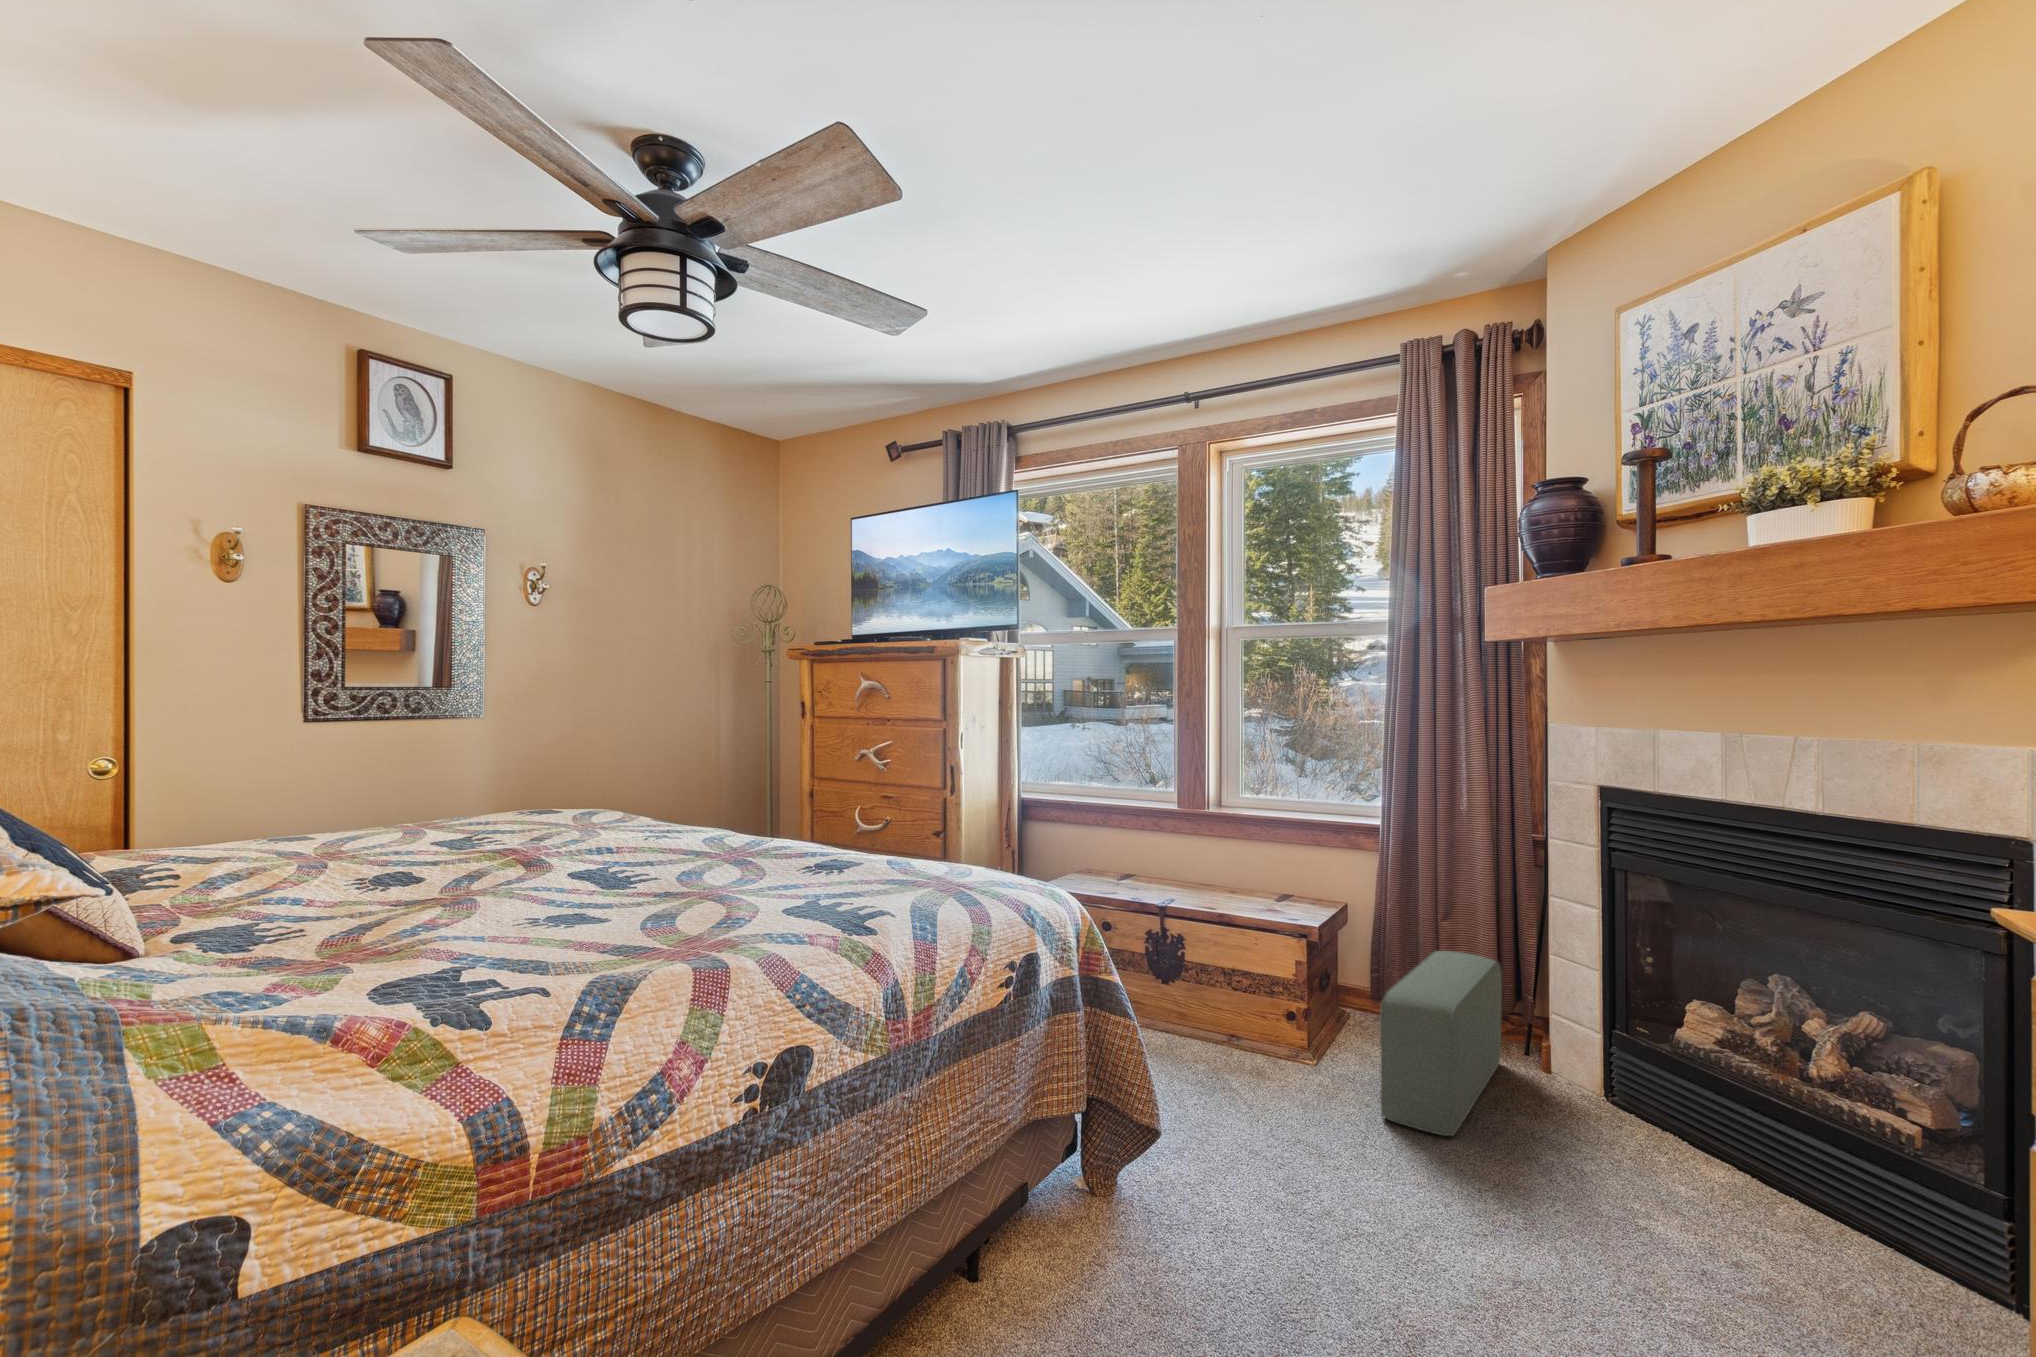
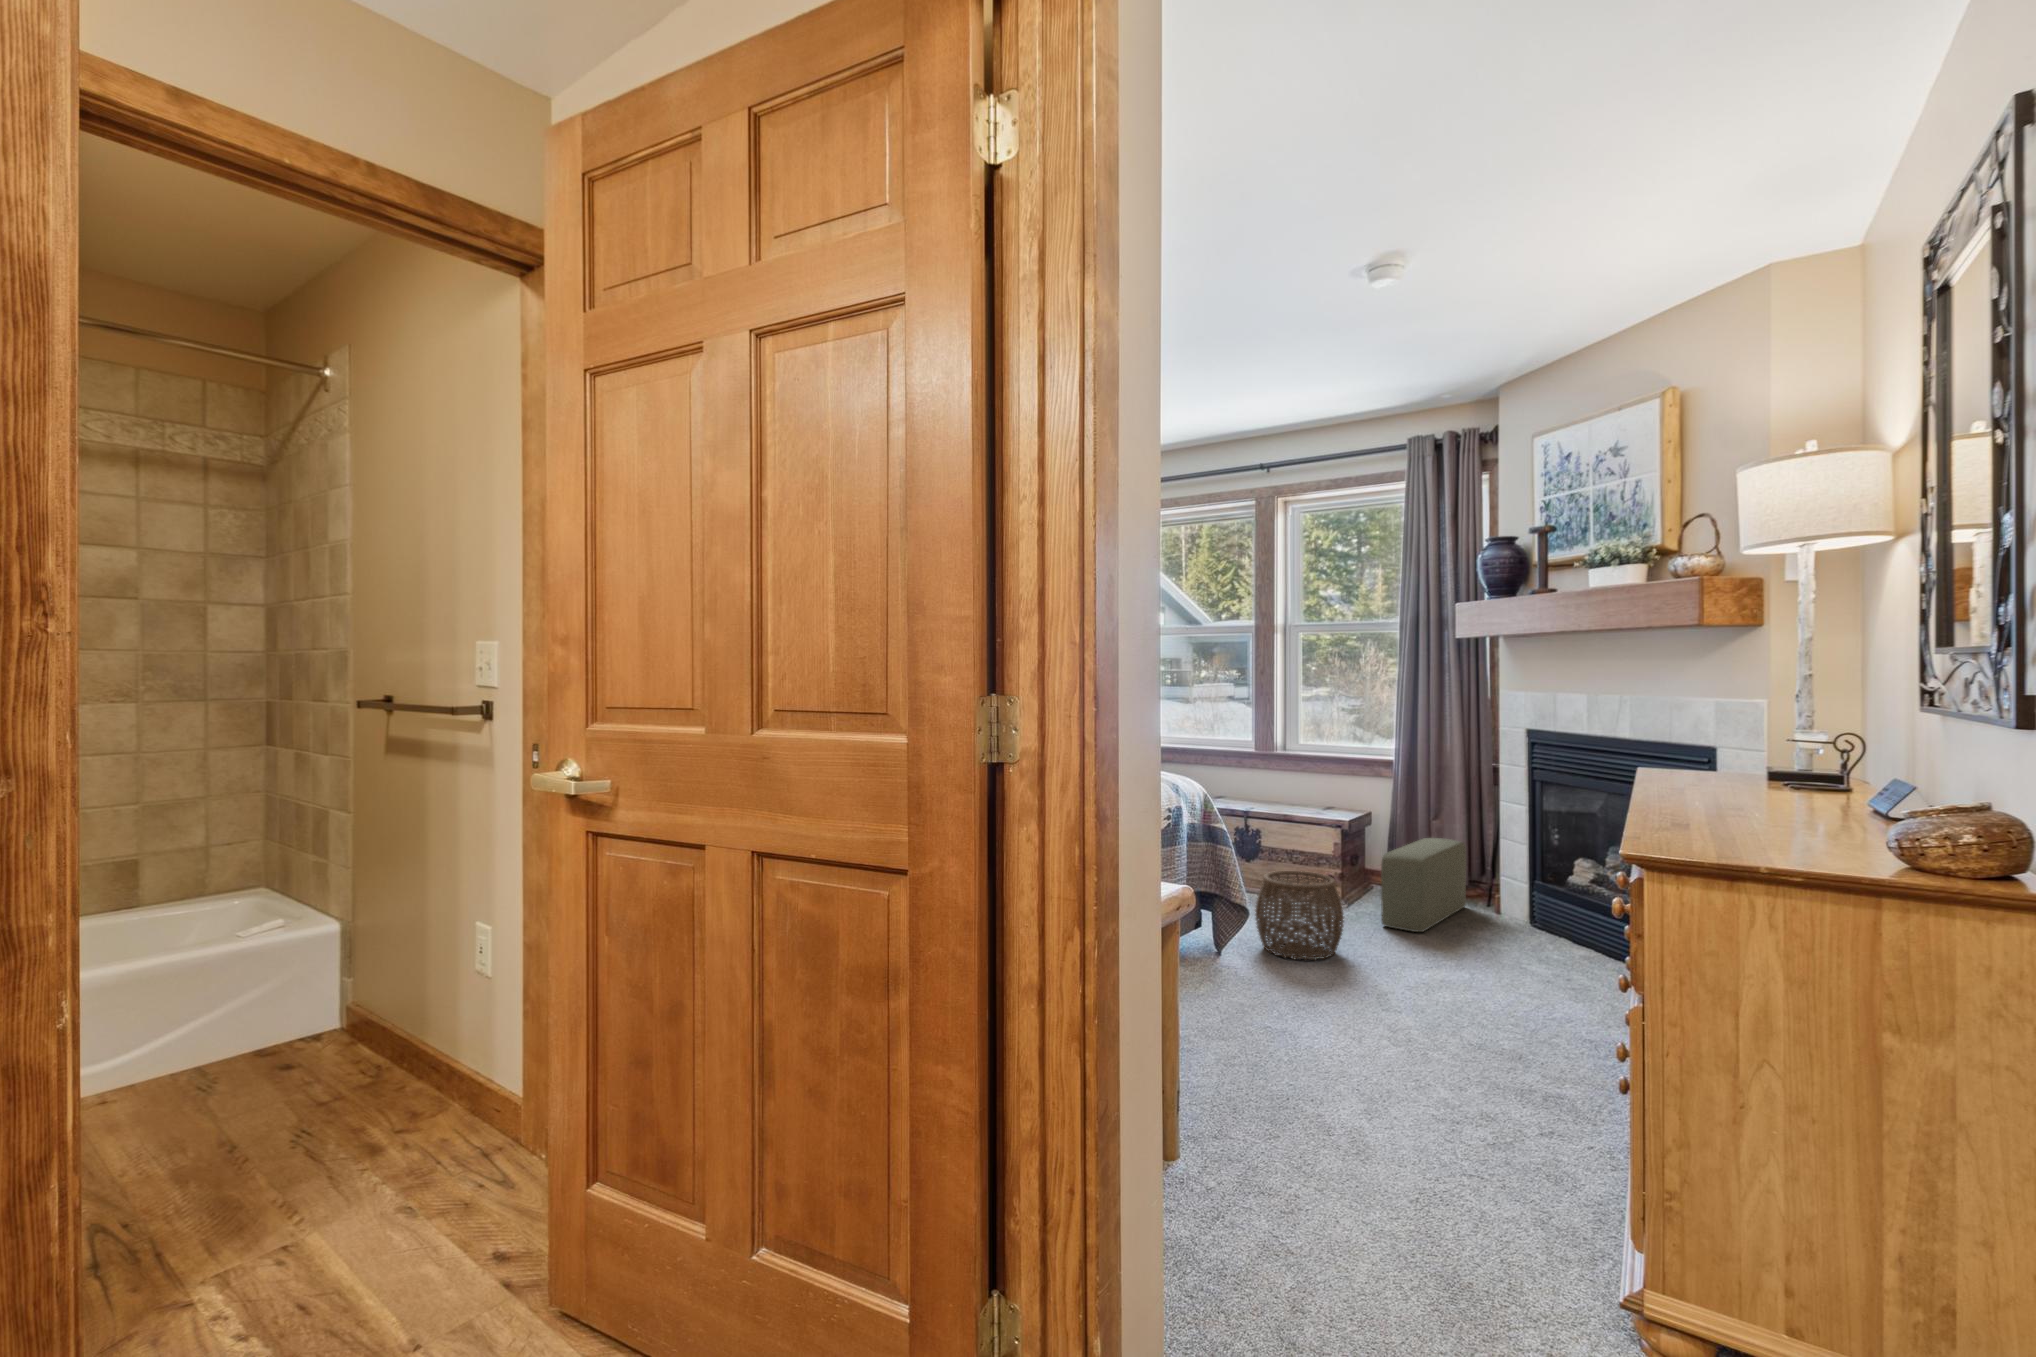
woven basket: none [1166,1040,1332,1237] -> present [1255,871,1344,960]

